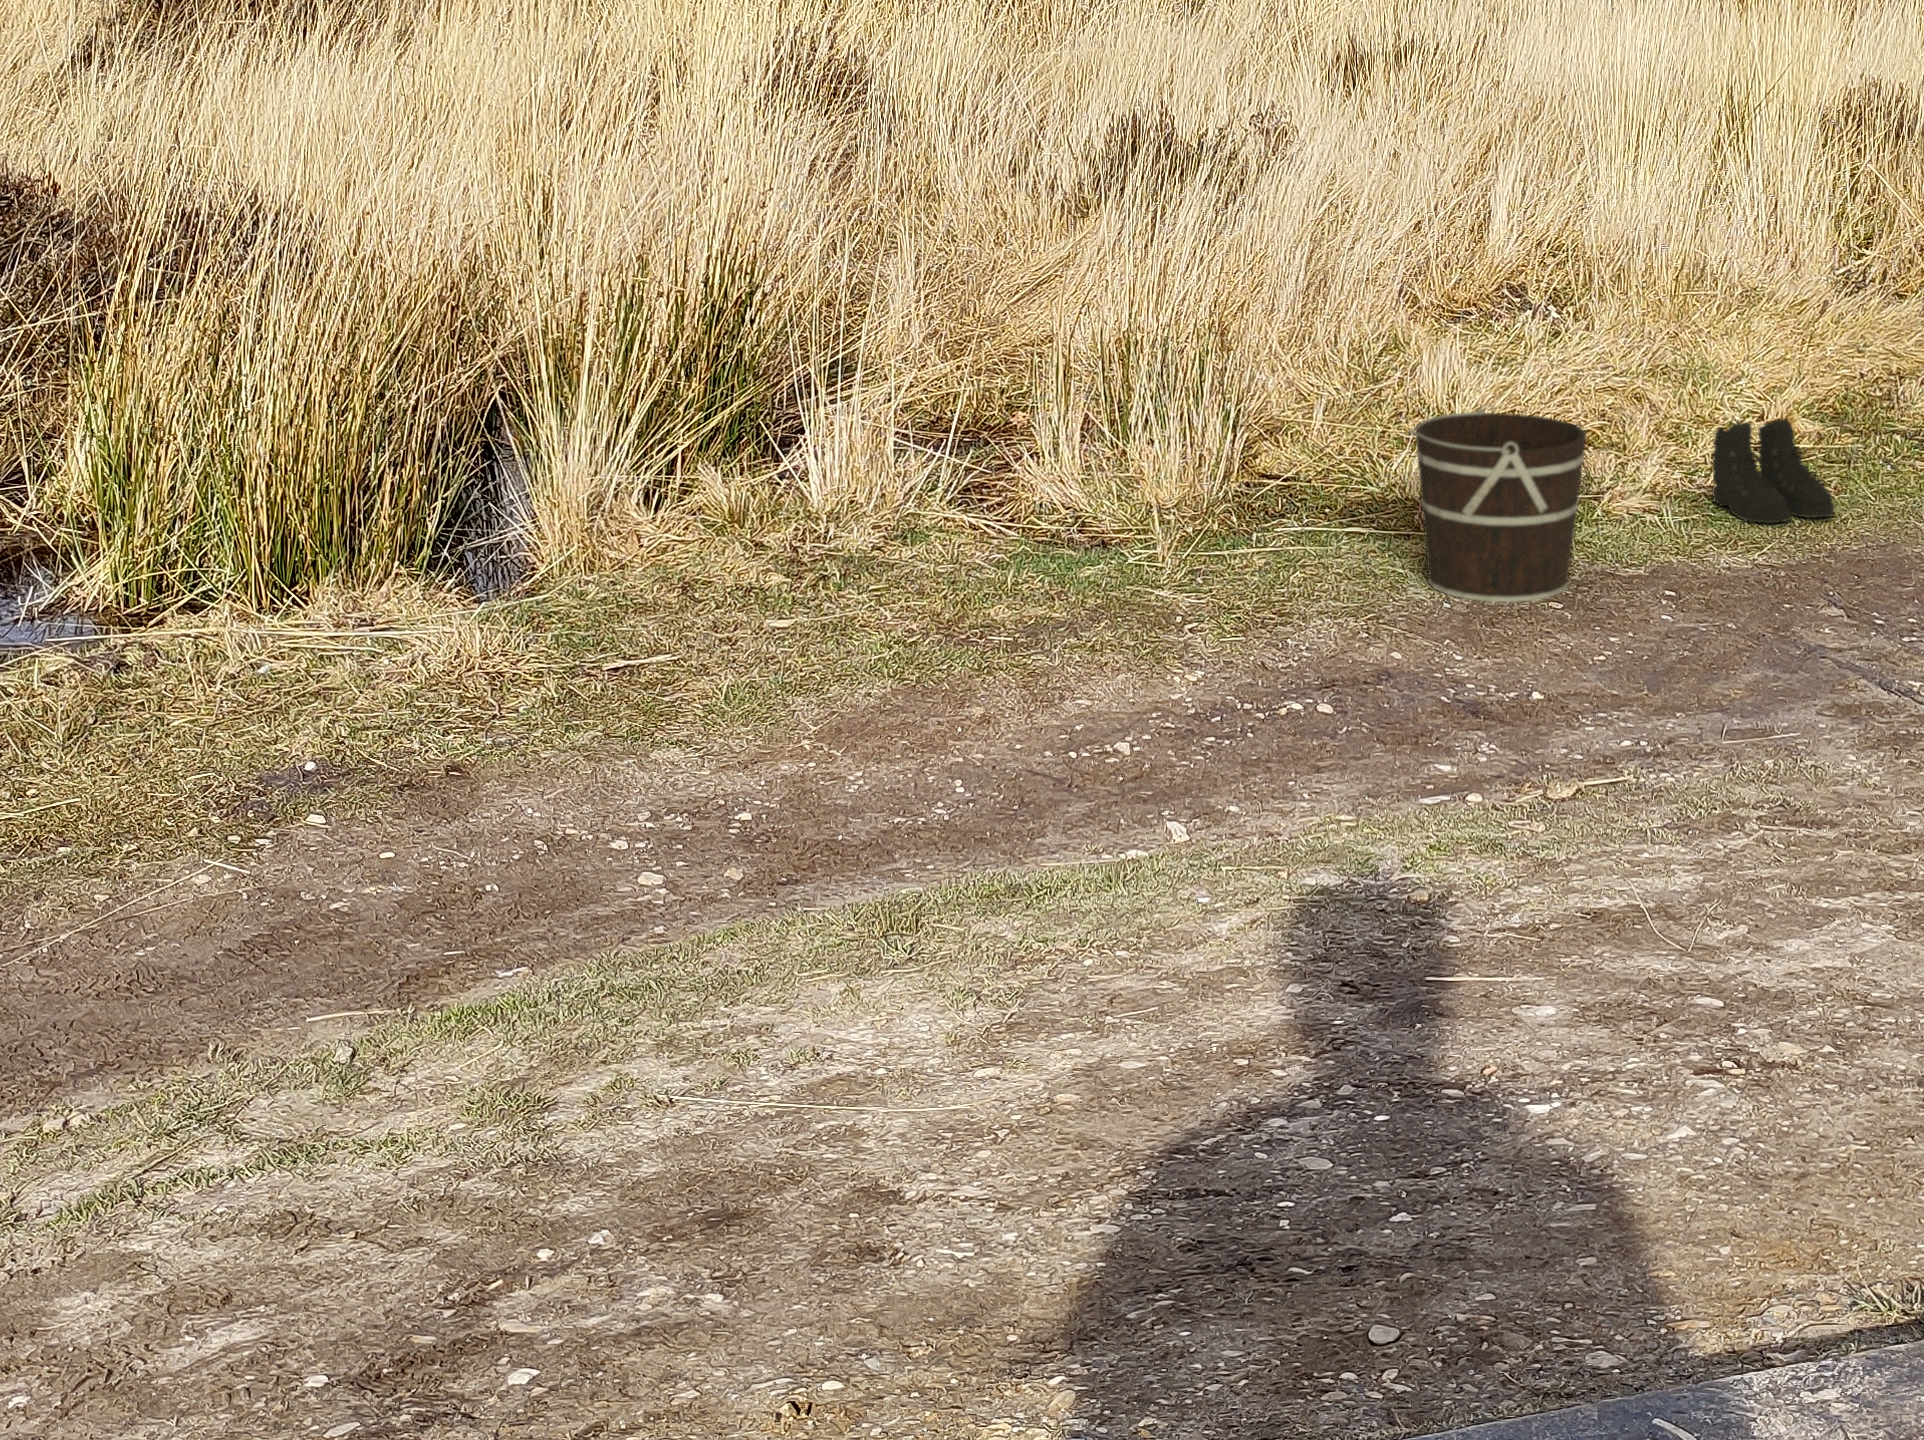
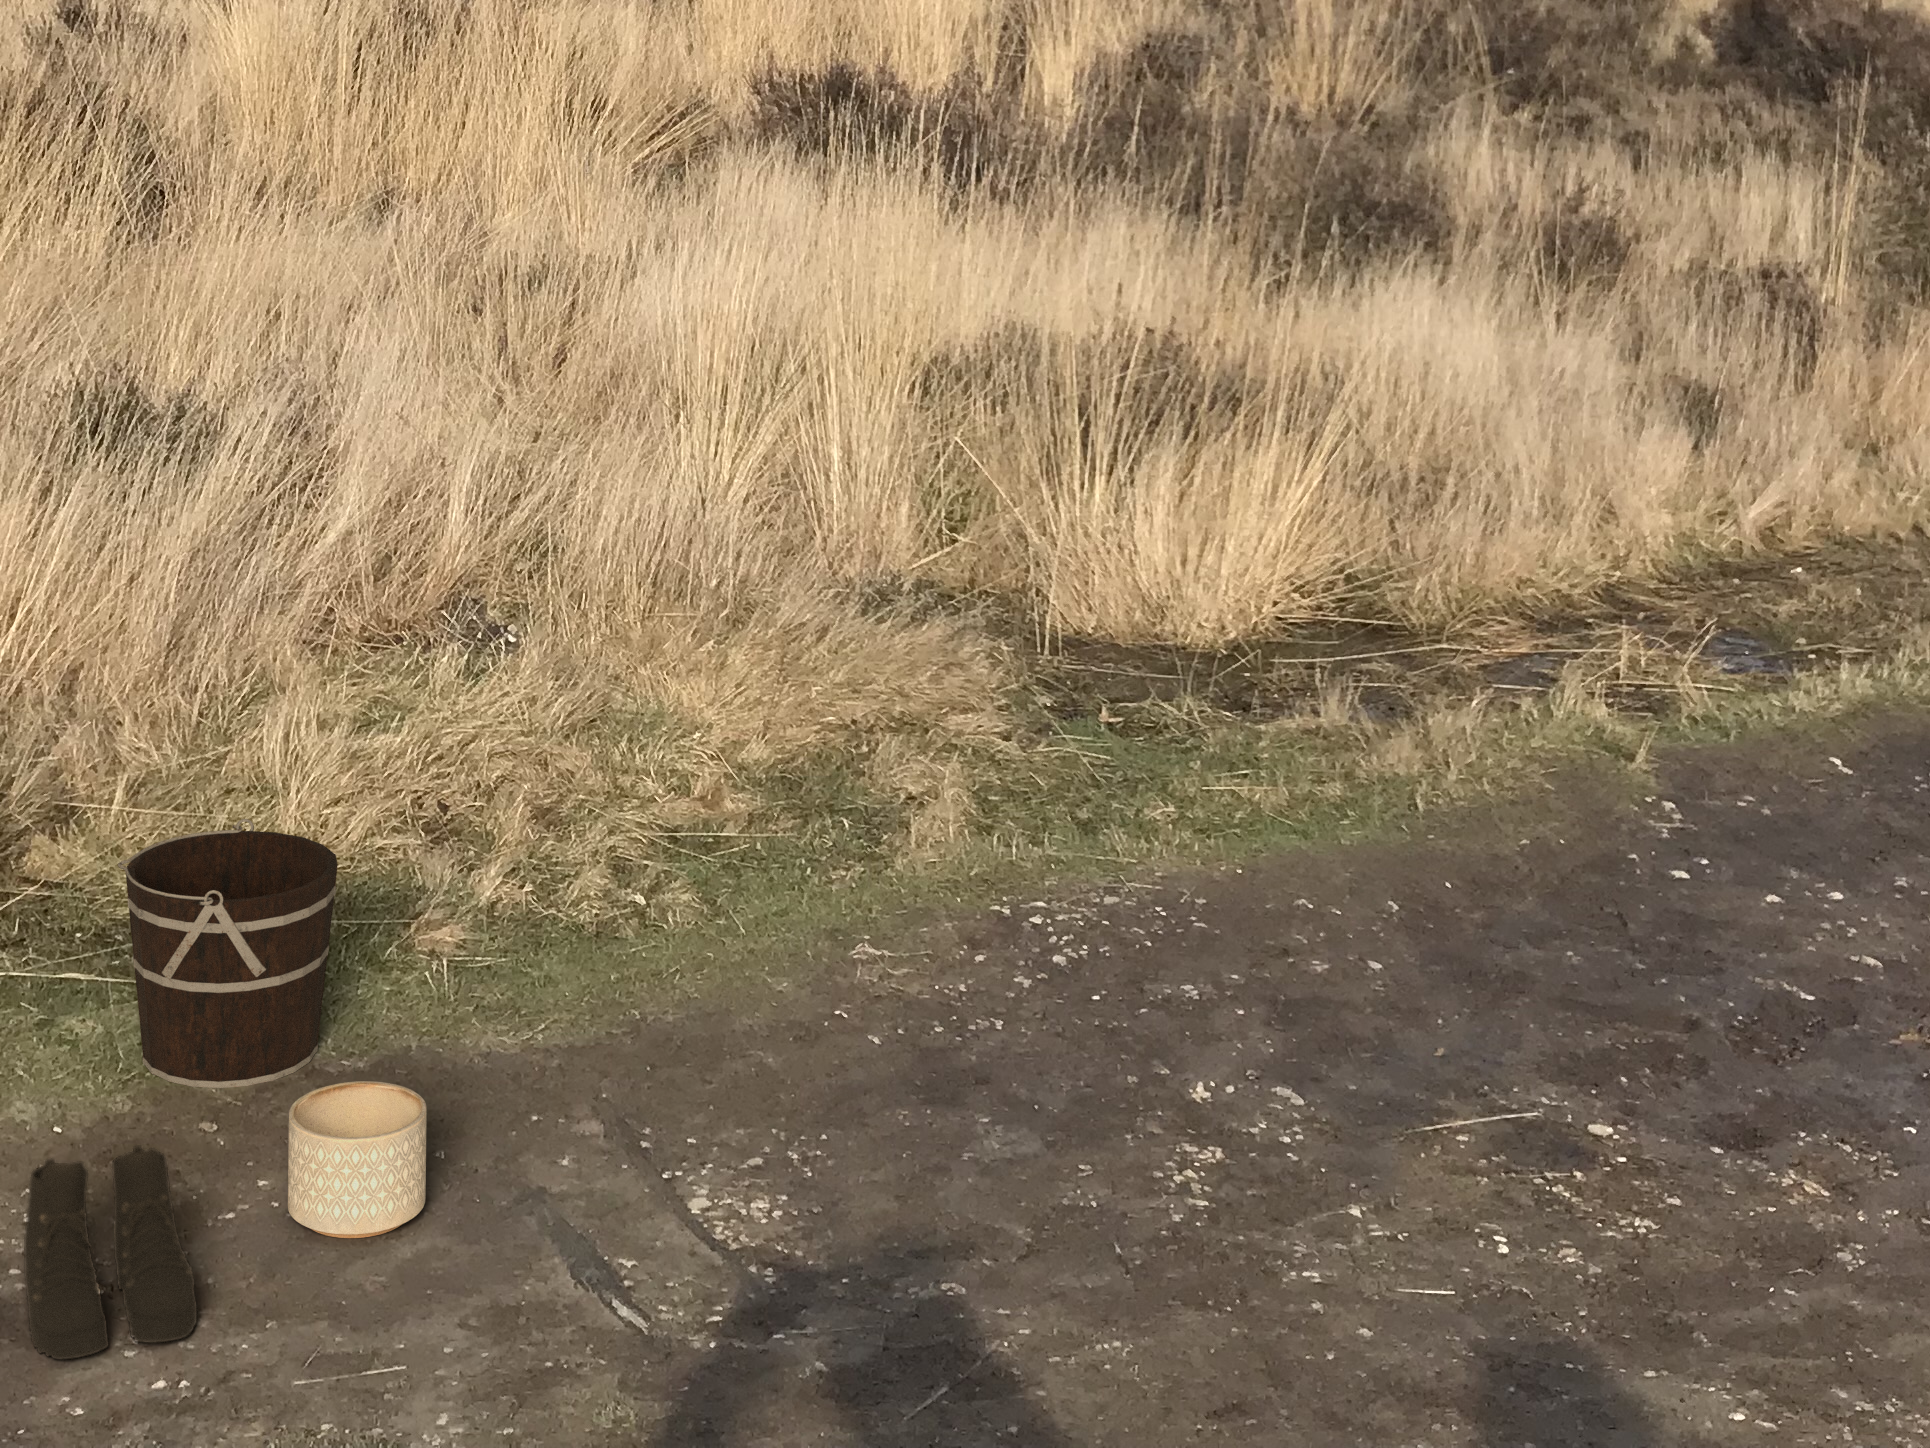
boots: present [1712,418,1834,524] -> present [24,1145,197,1359]
planter: none [1635,571,1747,679] -> present [288,1081,427,1238]

